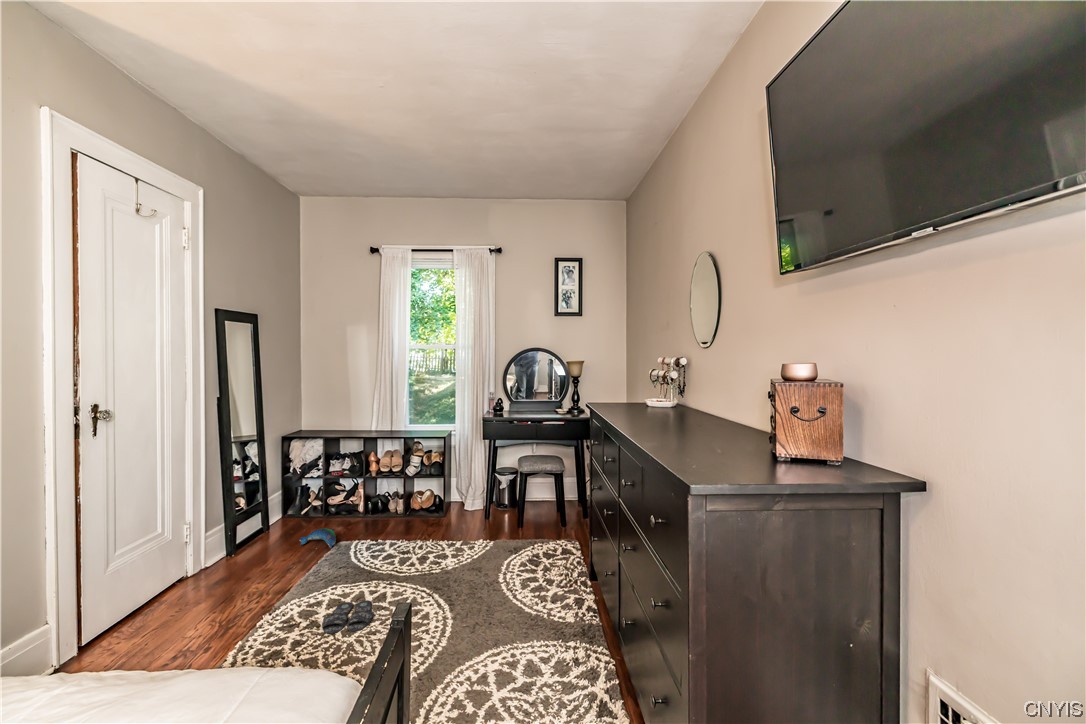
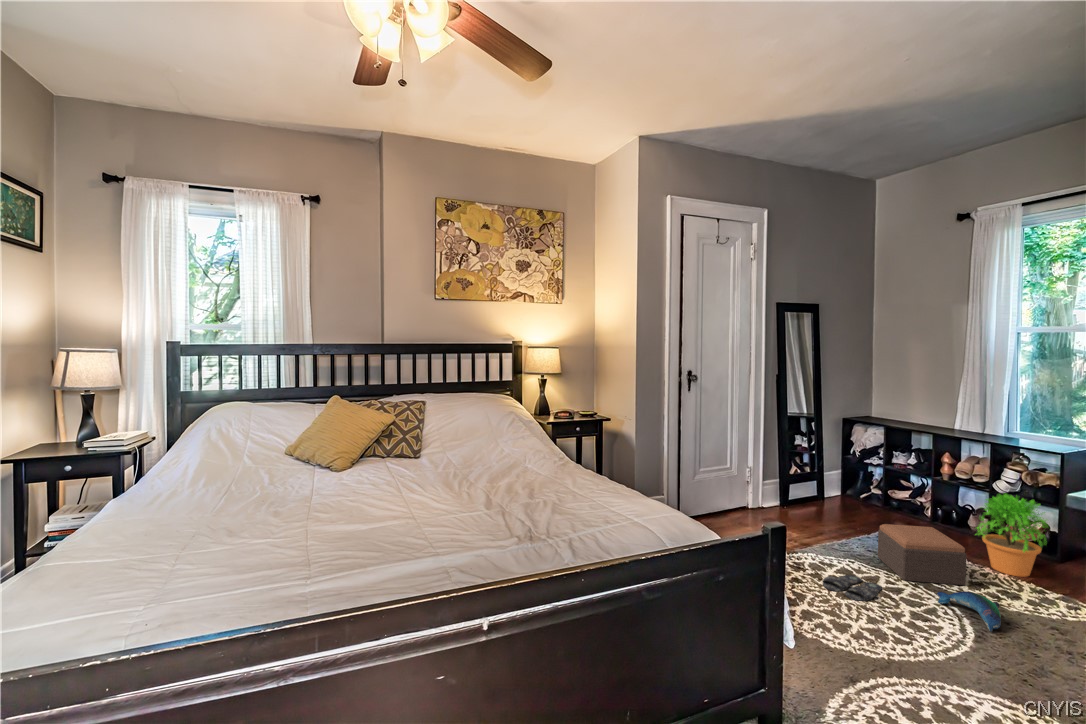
potted plant: none [409,477,454,540] -> present [977,494,1048,577]
footstool: none [350,524,419,584] -> present [878,524,967,585]
plush toy: present [300,528,336,548] -> present [937,591,1001,632]

